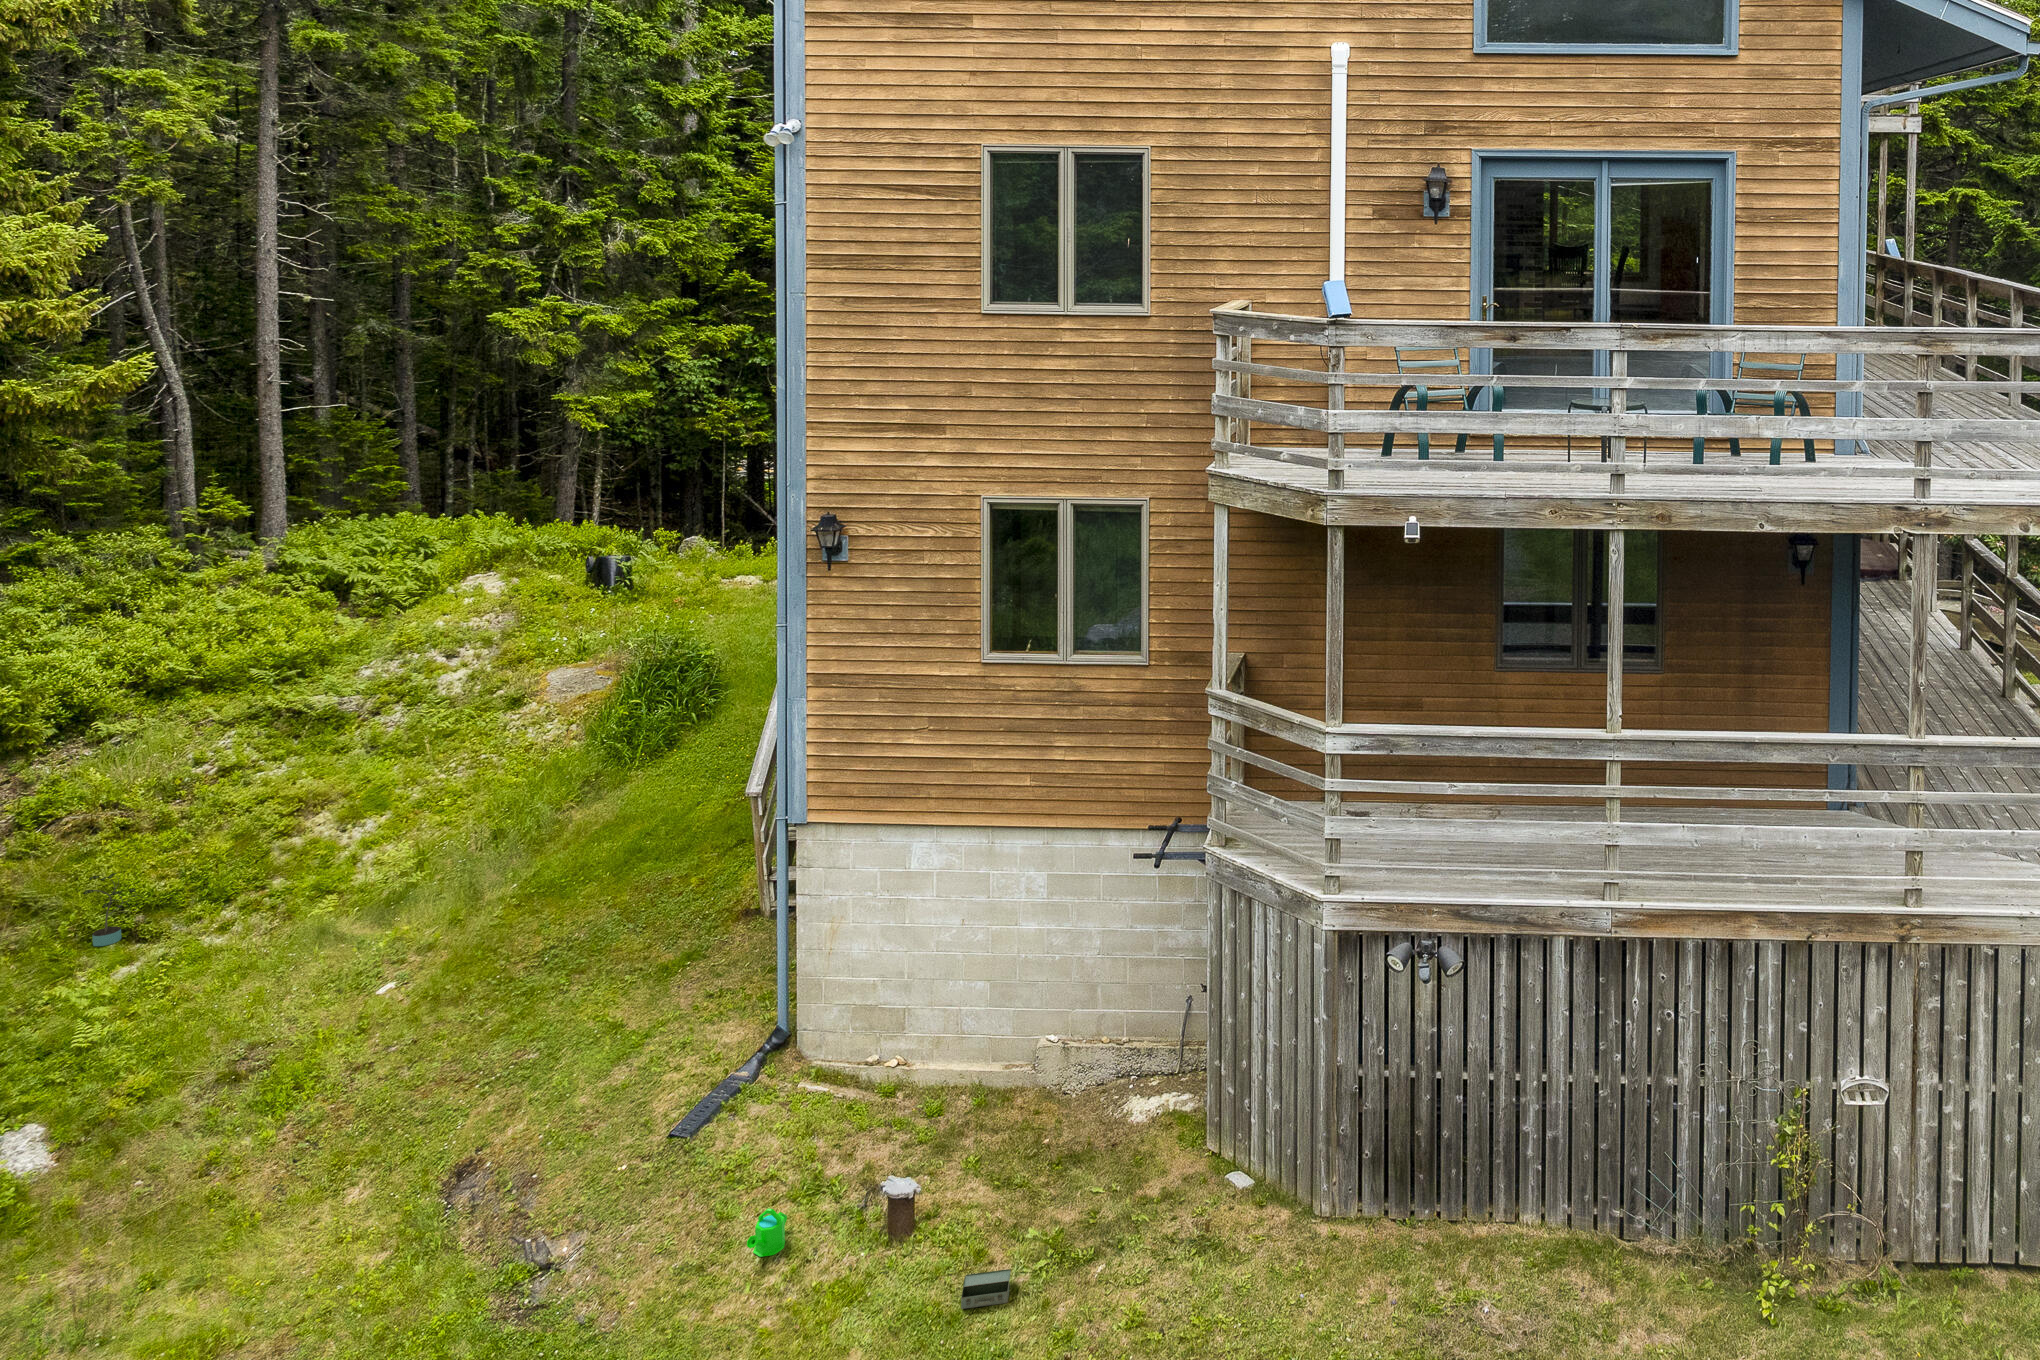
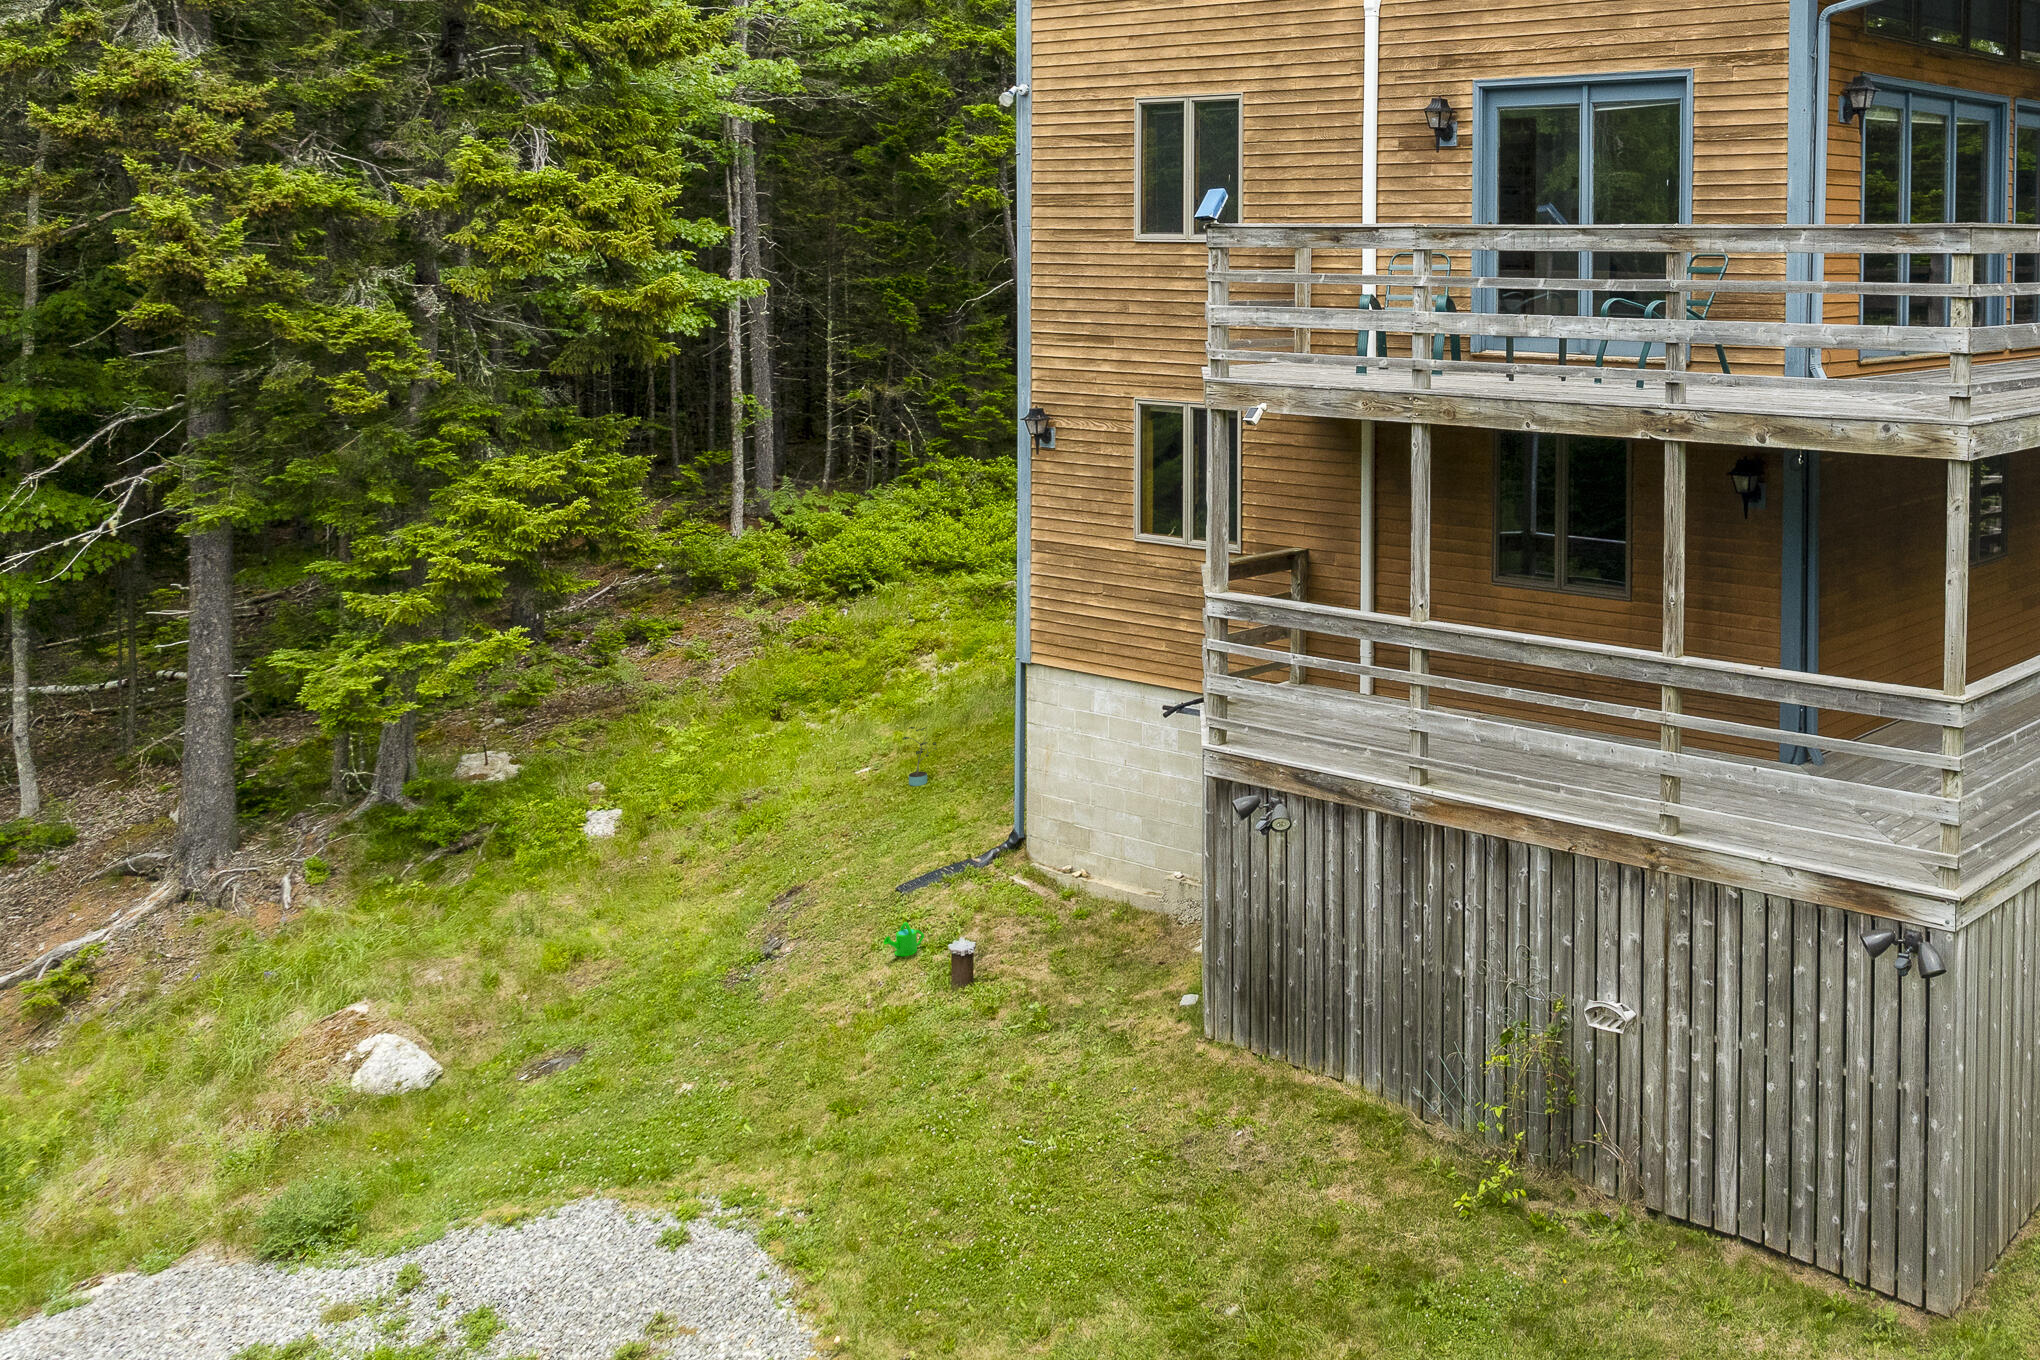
potted plant: present [83,873,137,946] -> present [902,727,937,786]
toolbox: present [961,1269,1011,1309] -> none [966,996,1011,1021]

